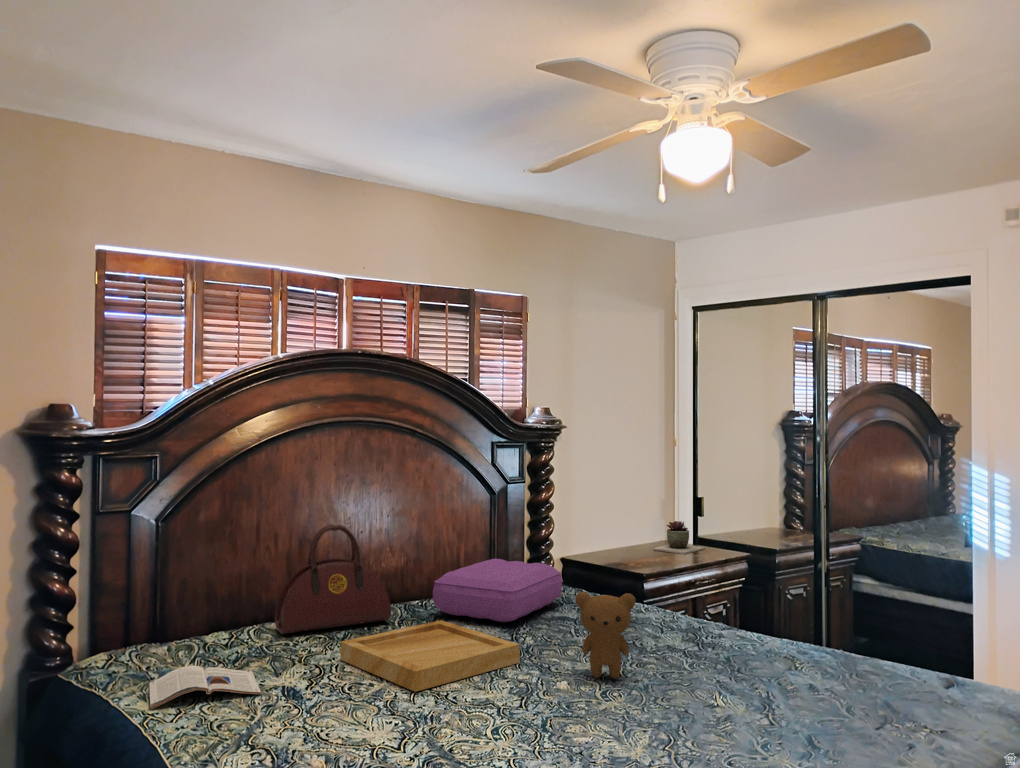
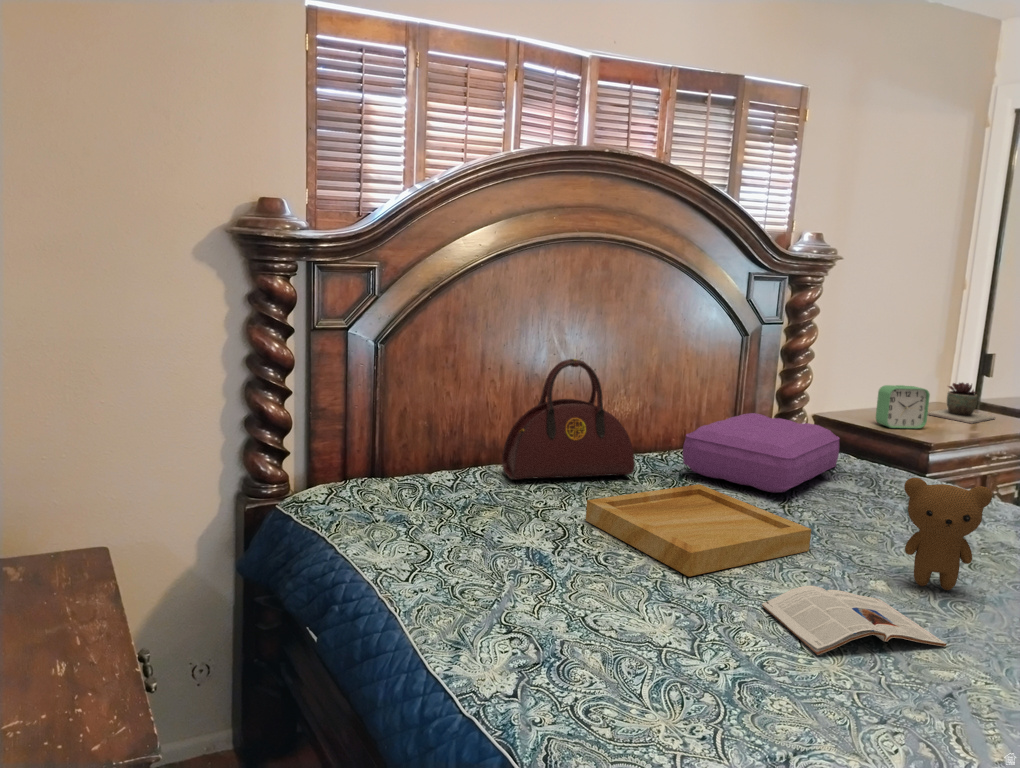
alarm clock: none [607,527,646,563] -> present [876,385,930,429]
magazine: present [149,665,261,709] -> present [762,585,947,655]

